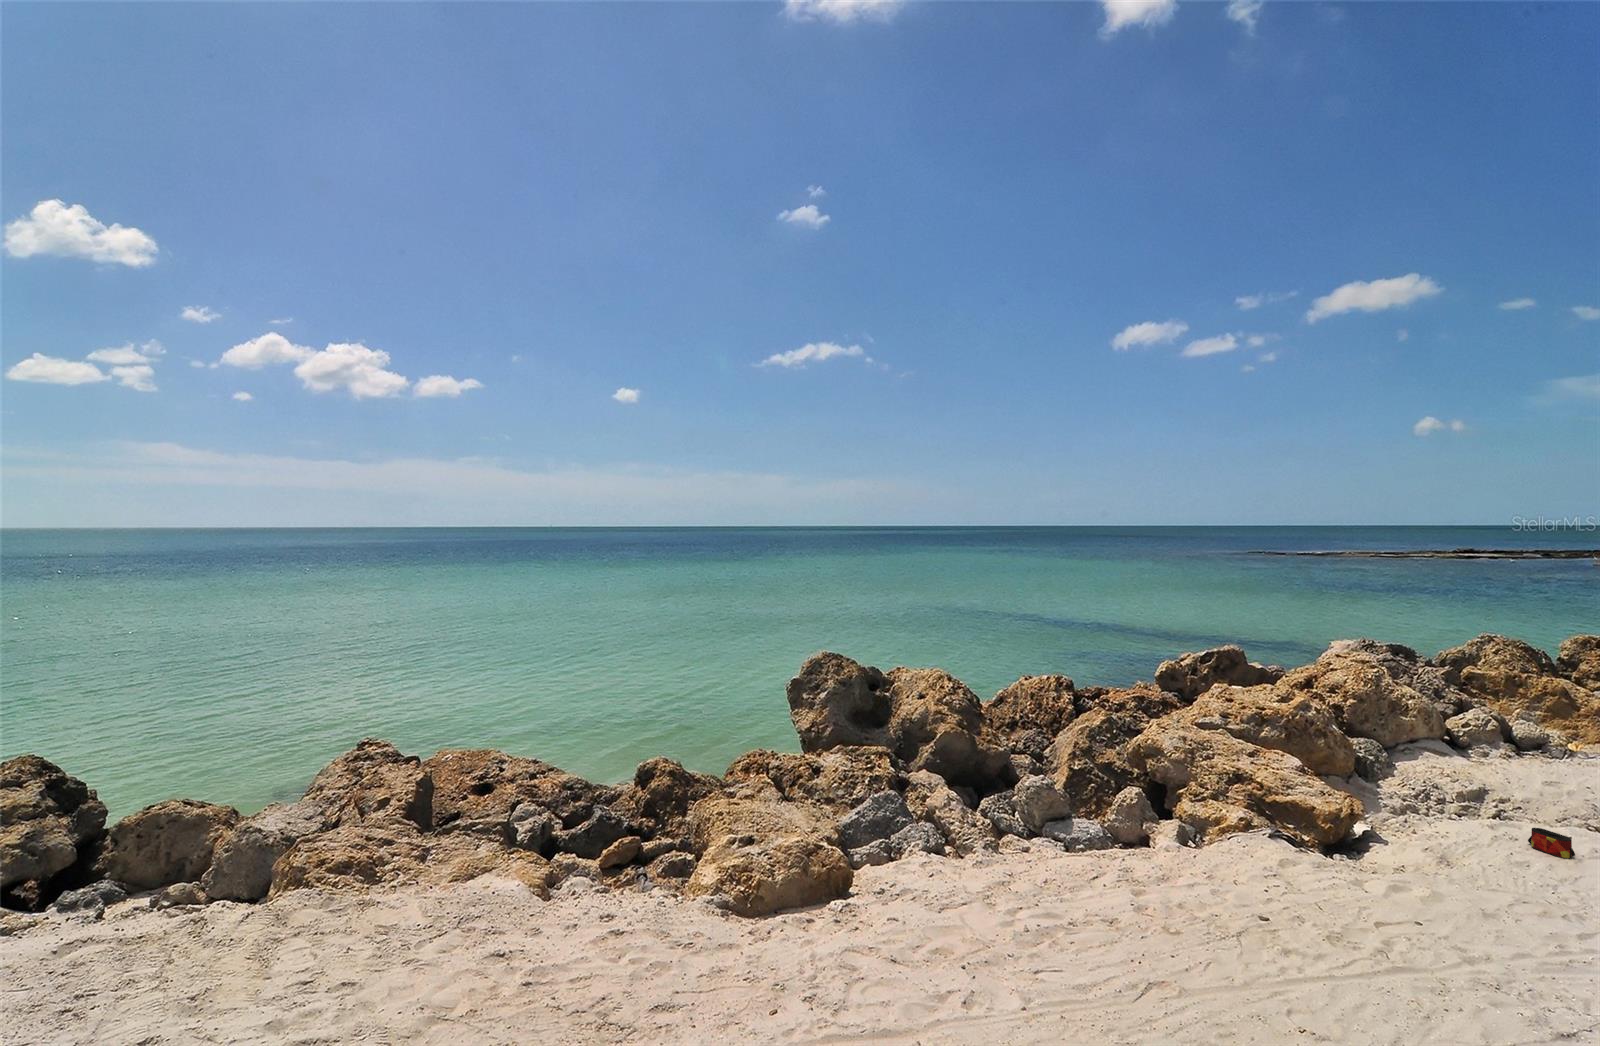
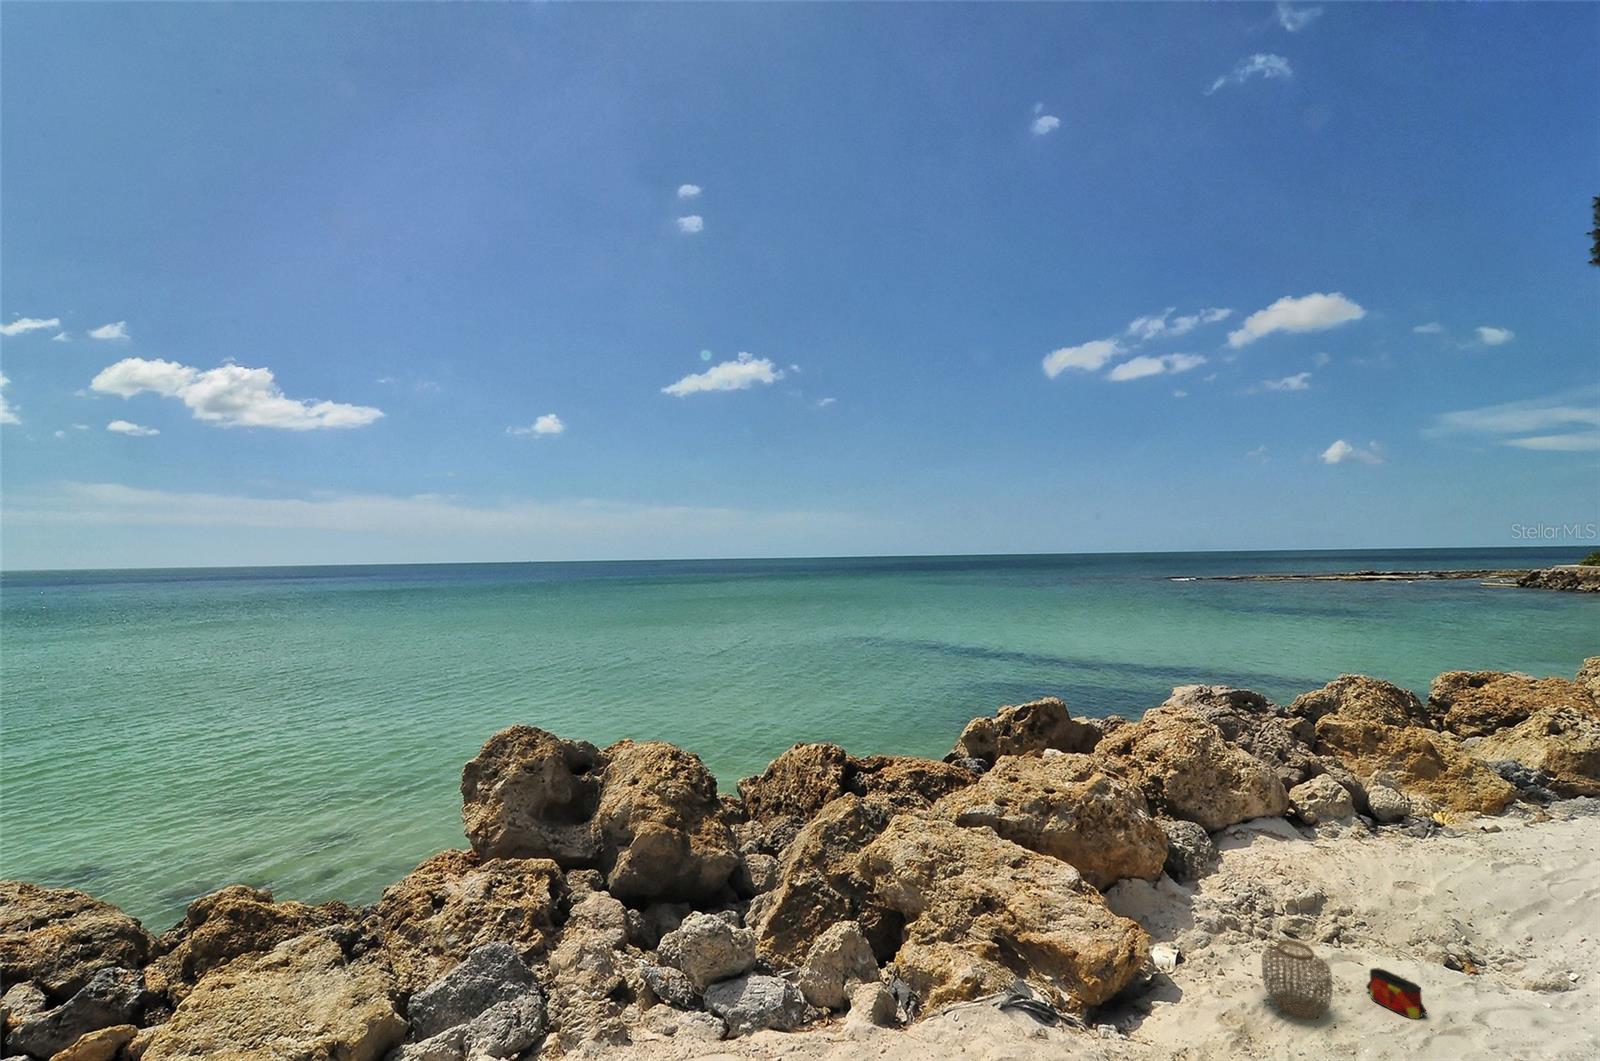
woven basket: none [1451,806,1505,856] -> present [1262,940,1332,1019]

